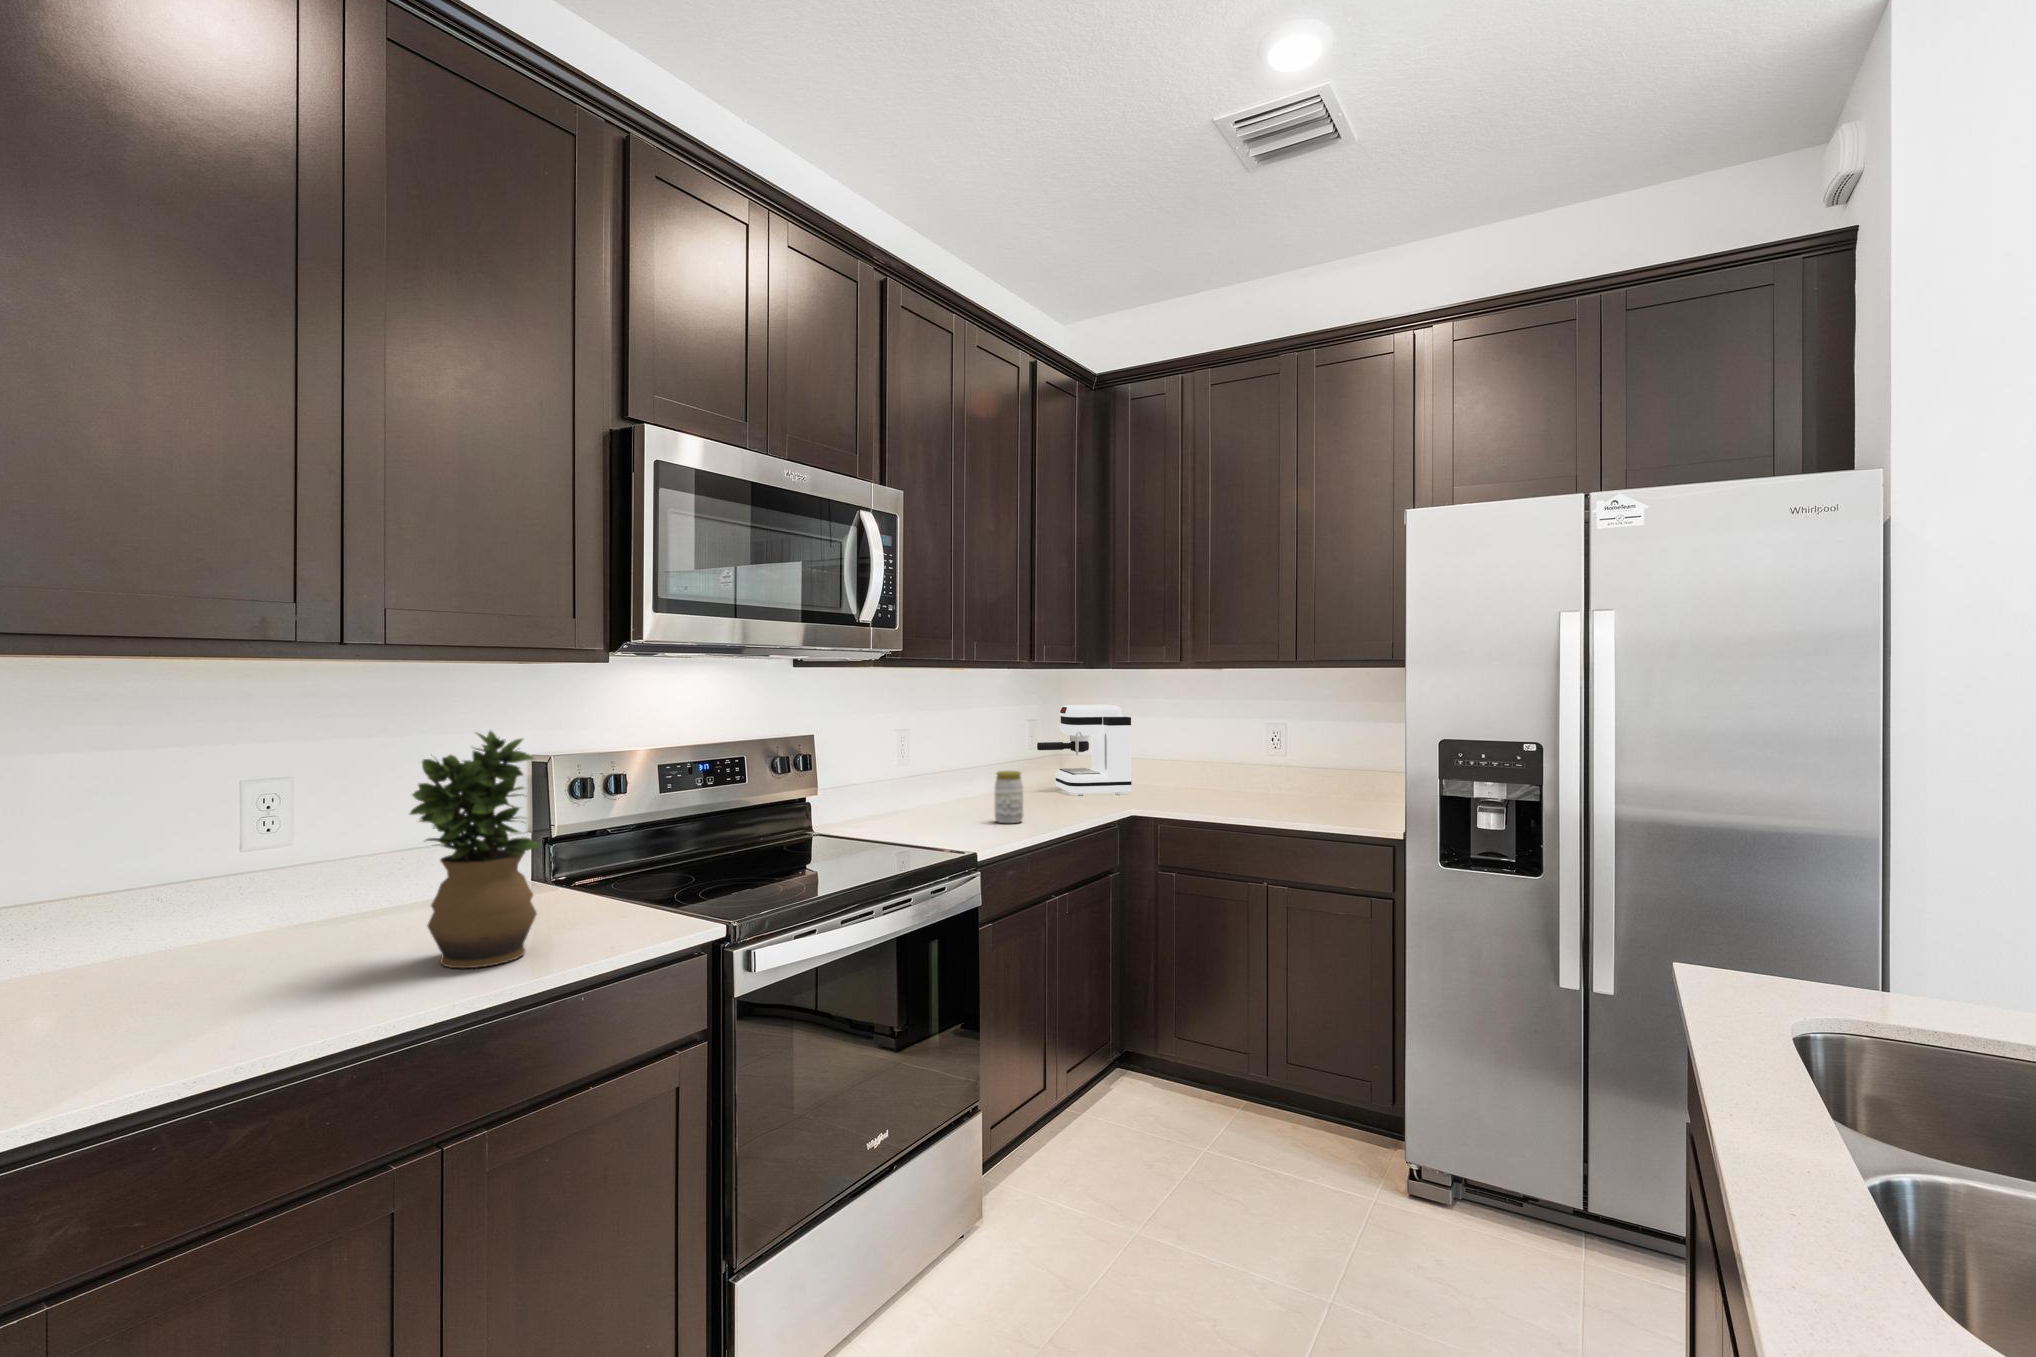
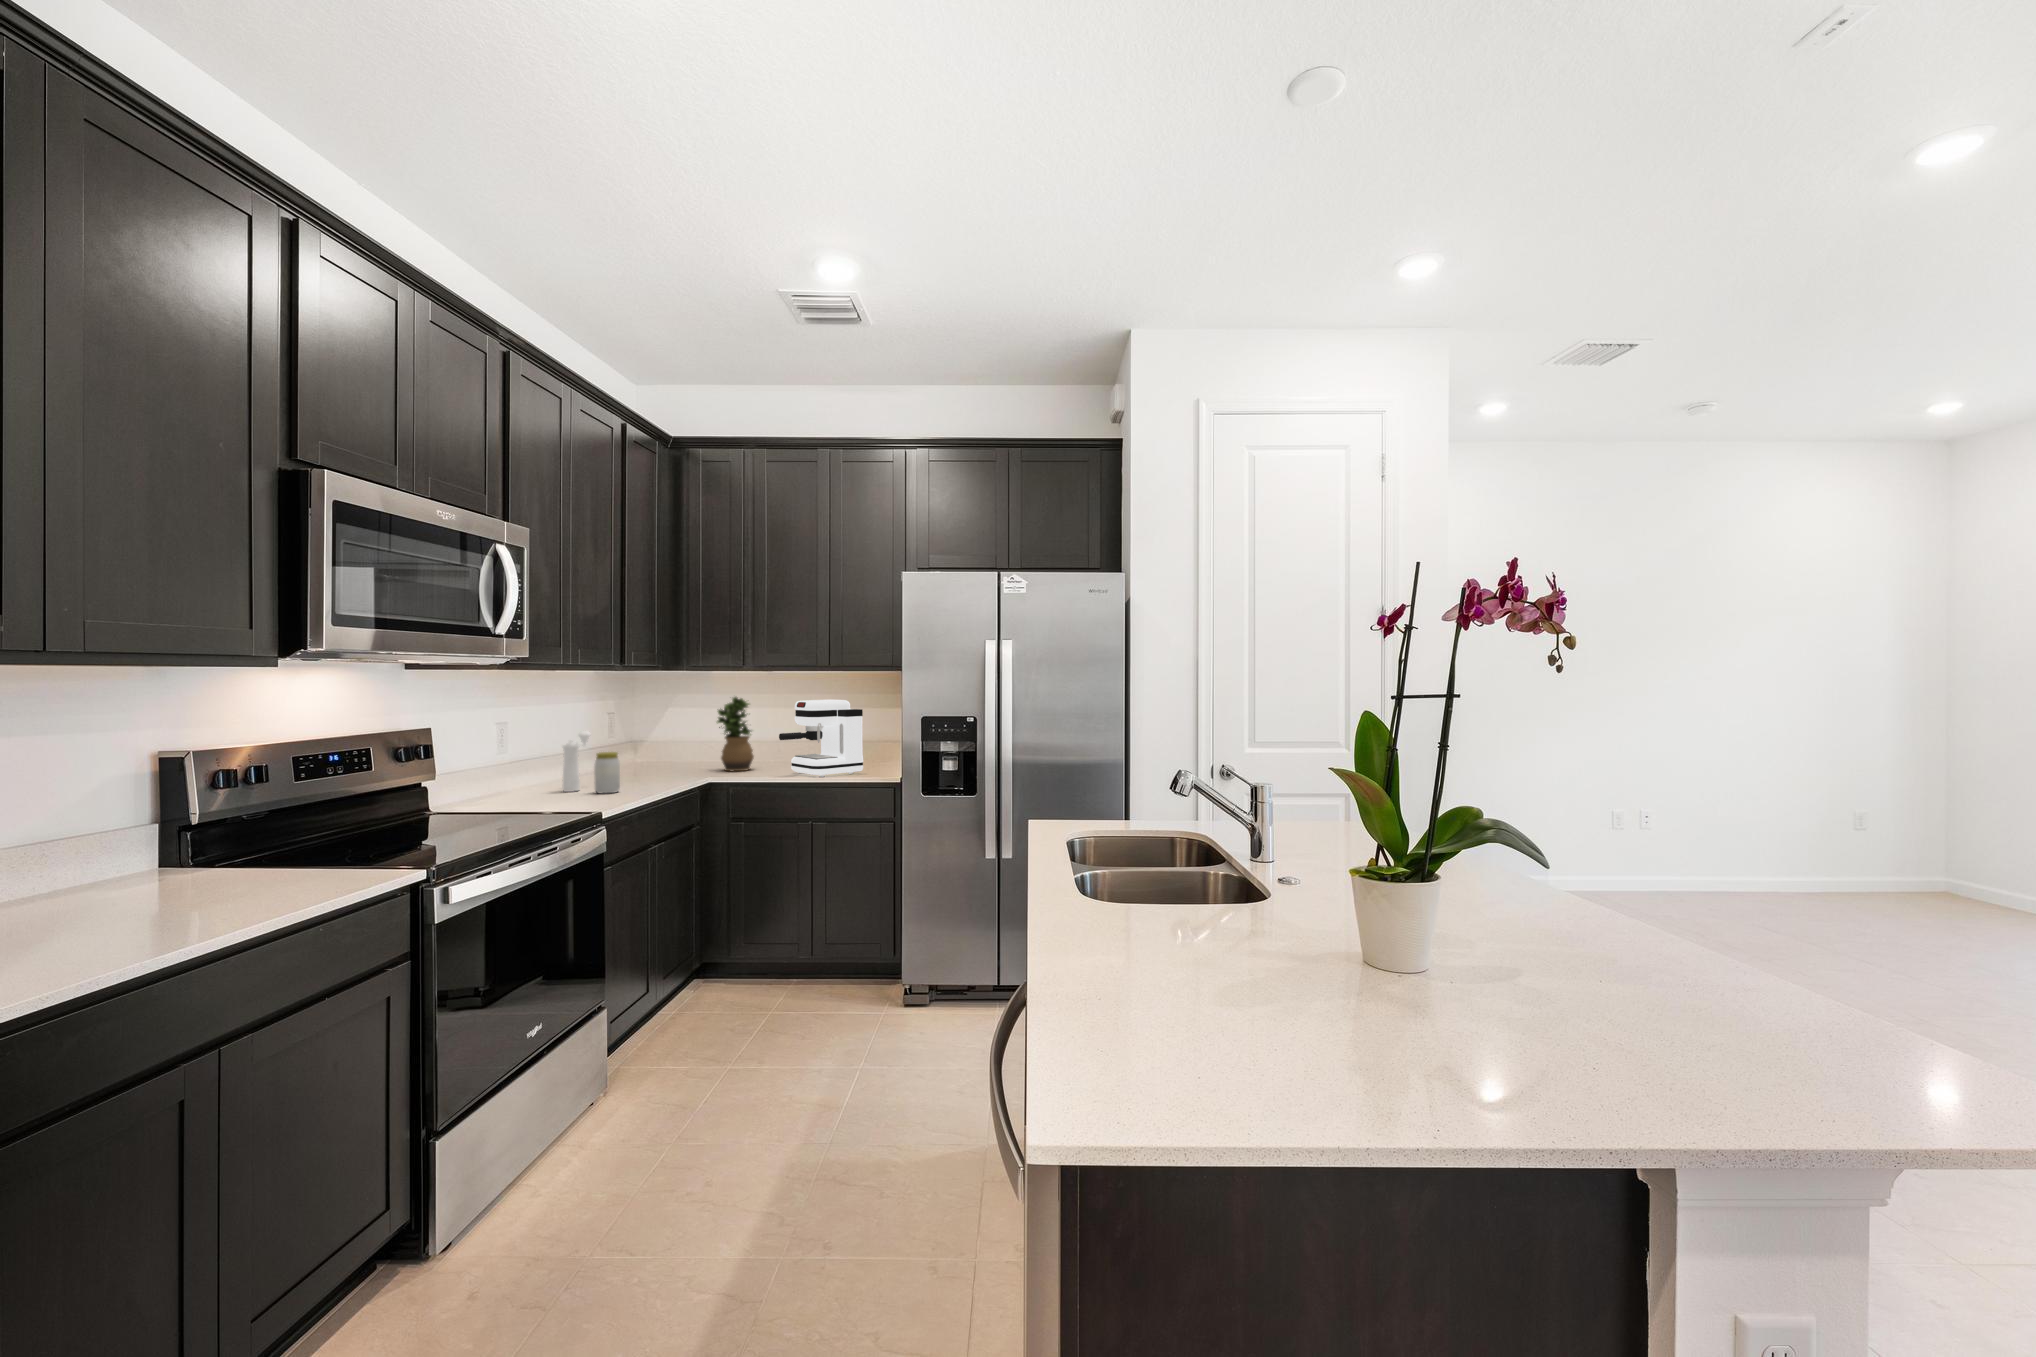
coffee maker: present [1037,705,1132,795] -> present [779,700,863,777]
potted plant: present [409,731,540,968] -> present [717,697,754,771]
pepper mill: none [963,743,998,817] -> present [562,731,590,792]

